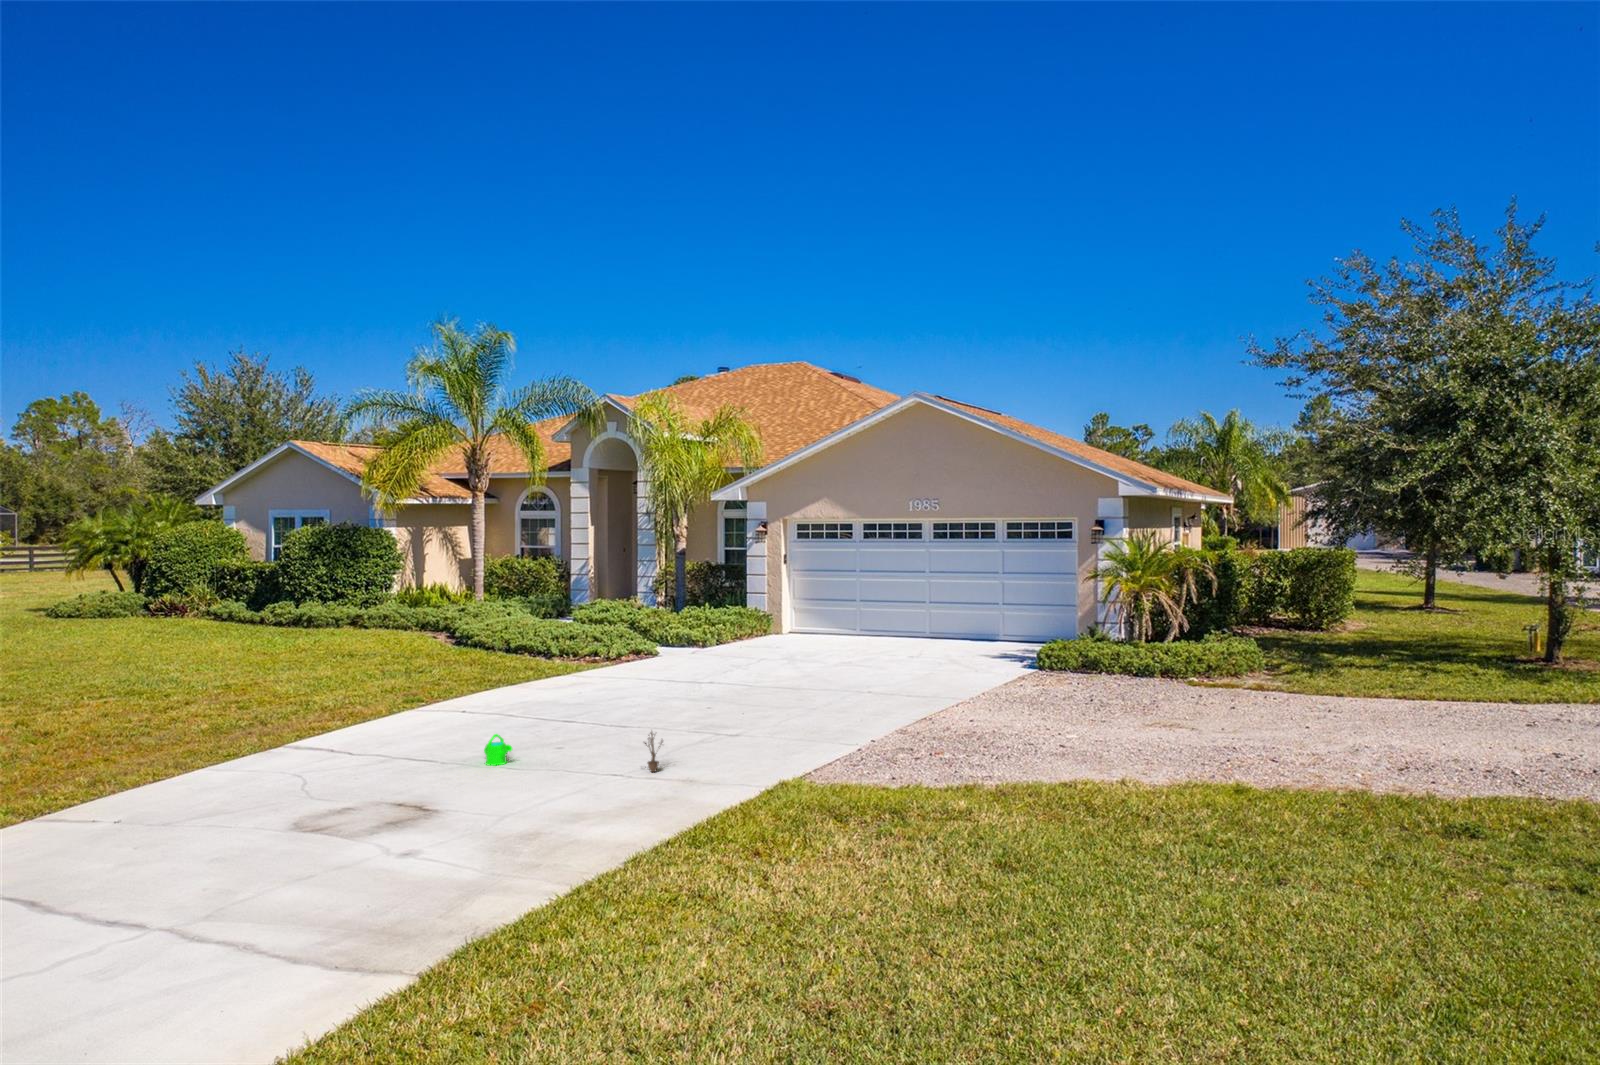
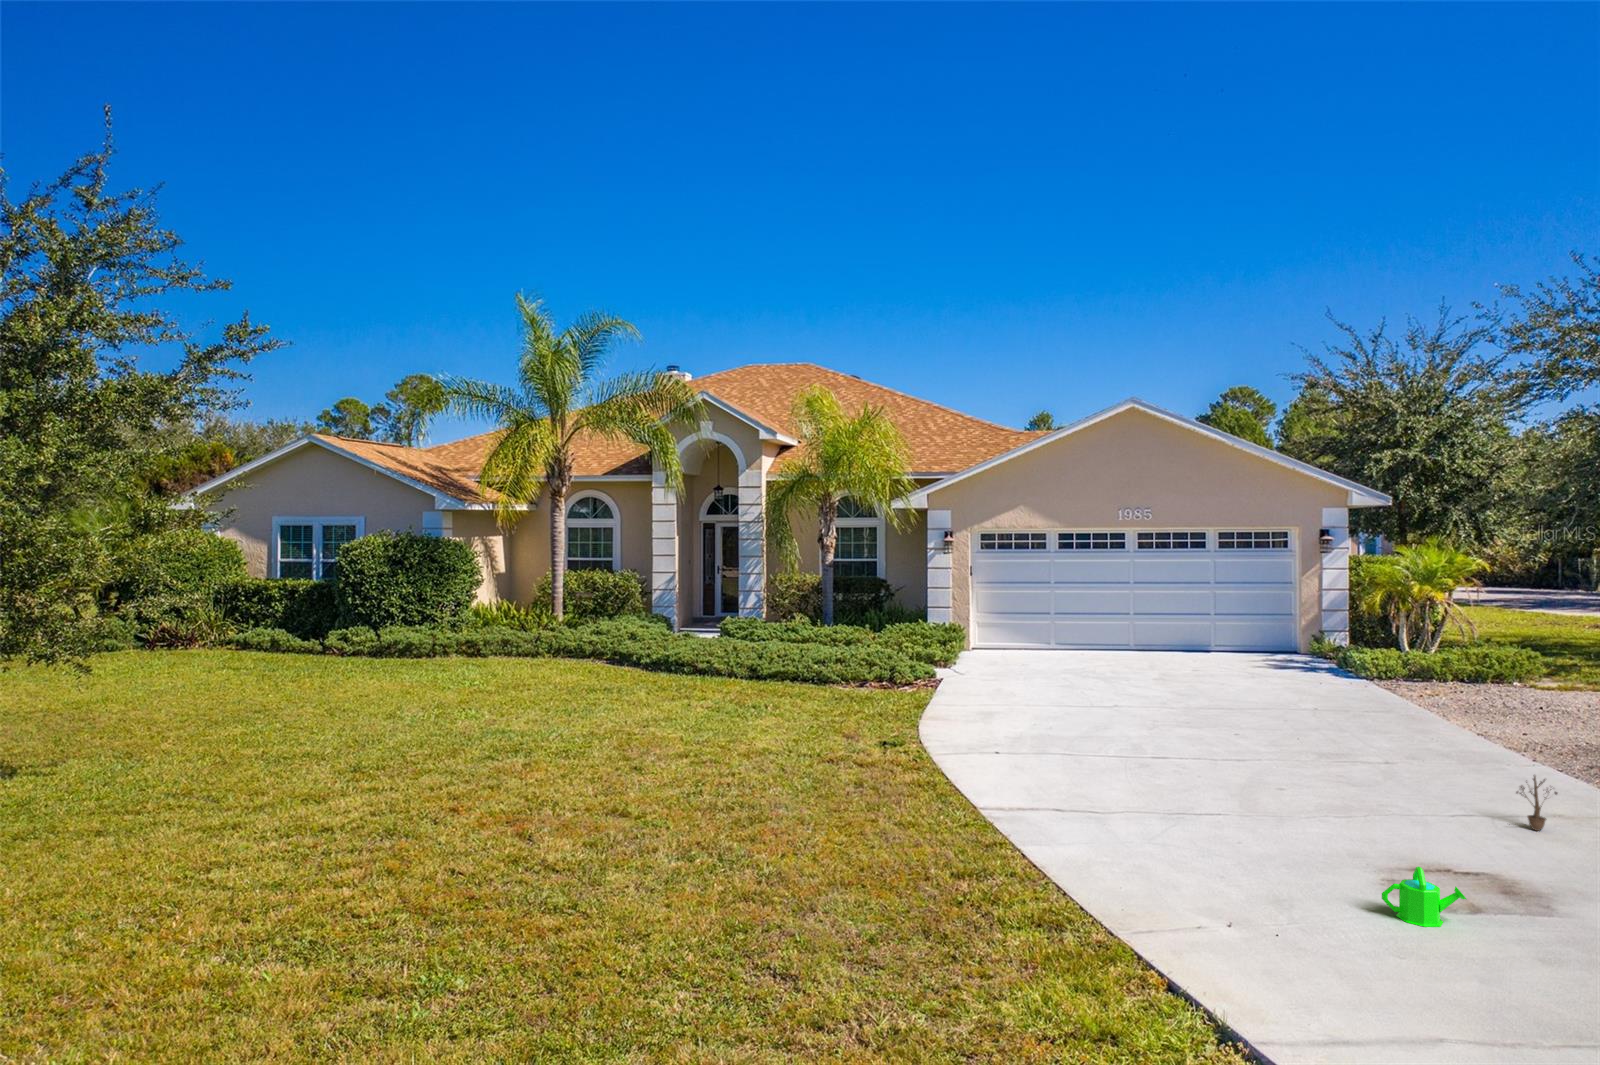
watering can: present [484,734,512,766] -> present [1382,867,1466,927]

